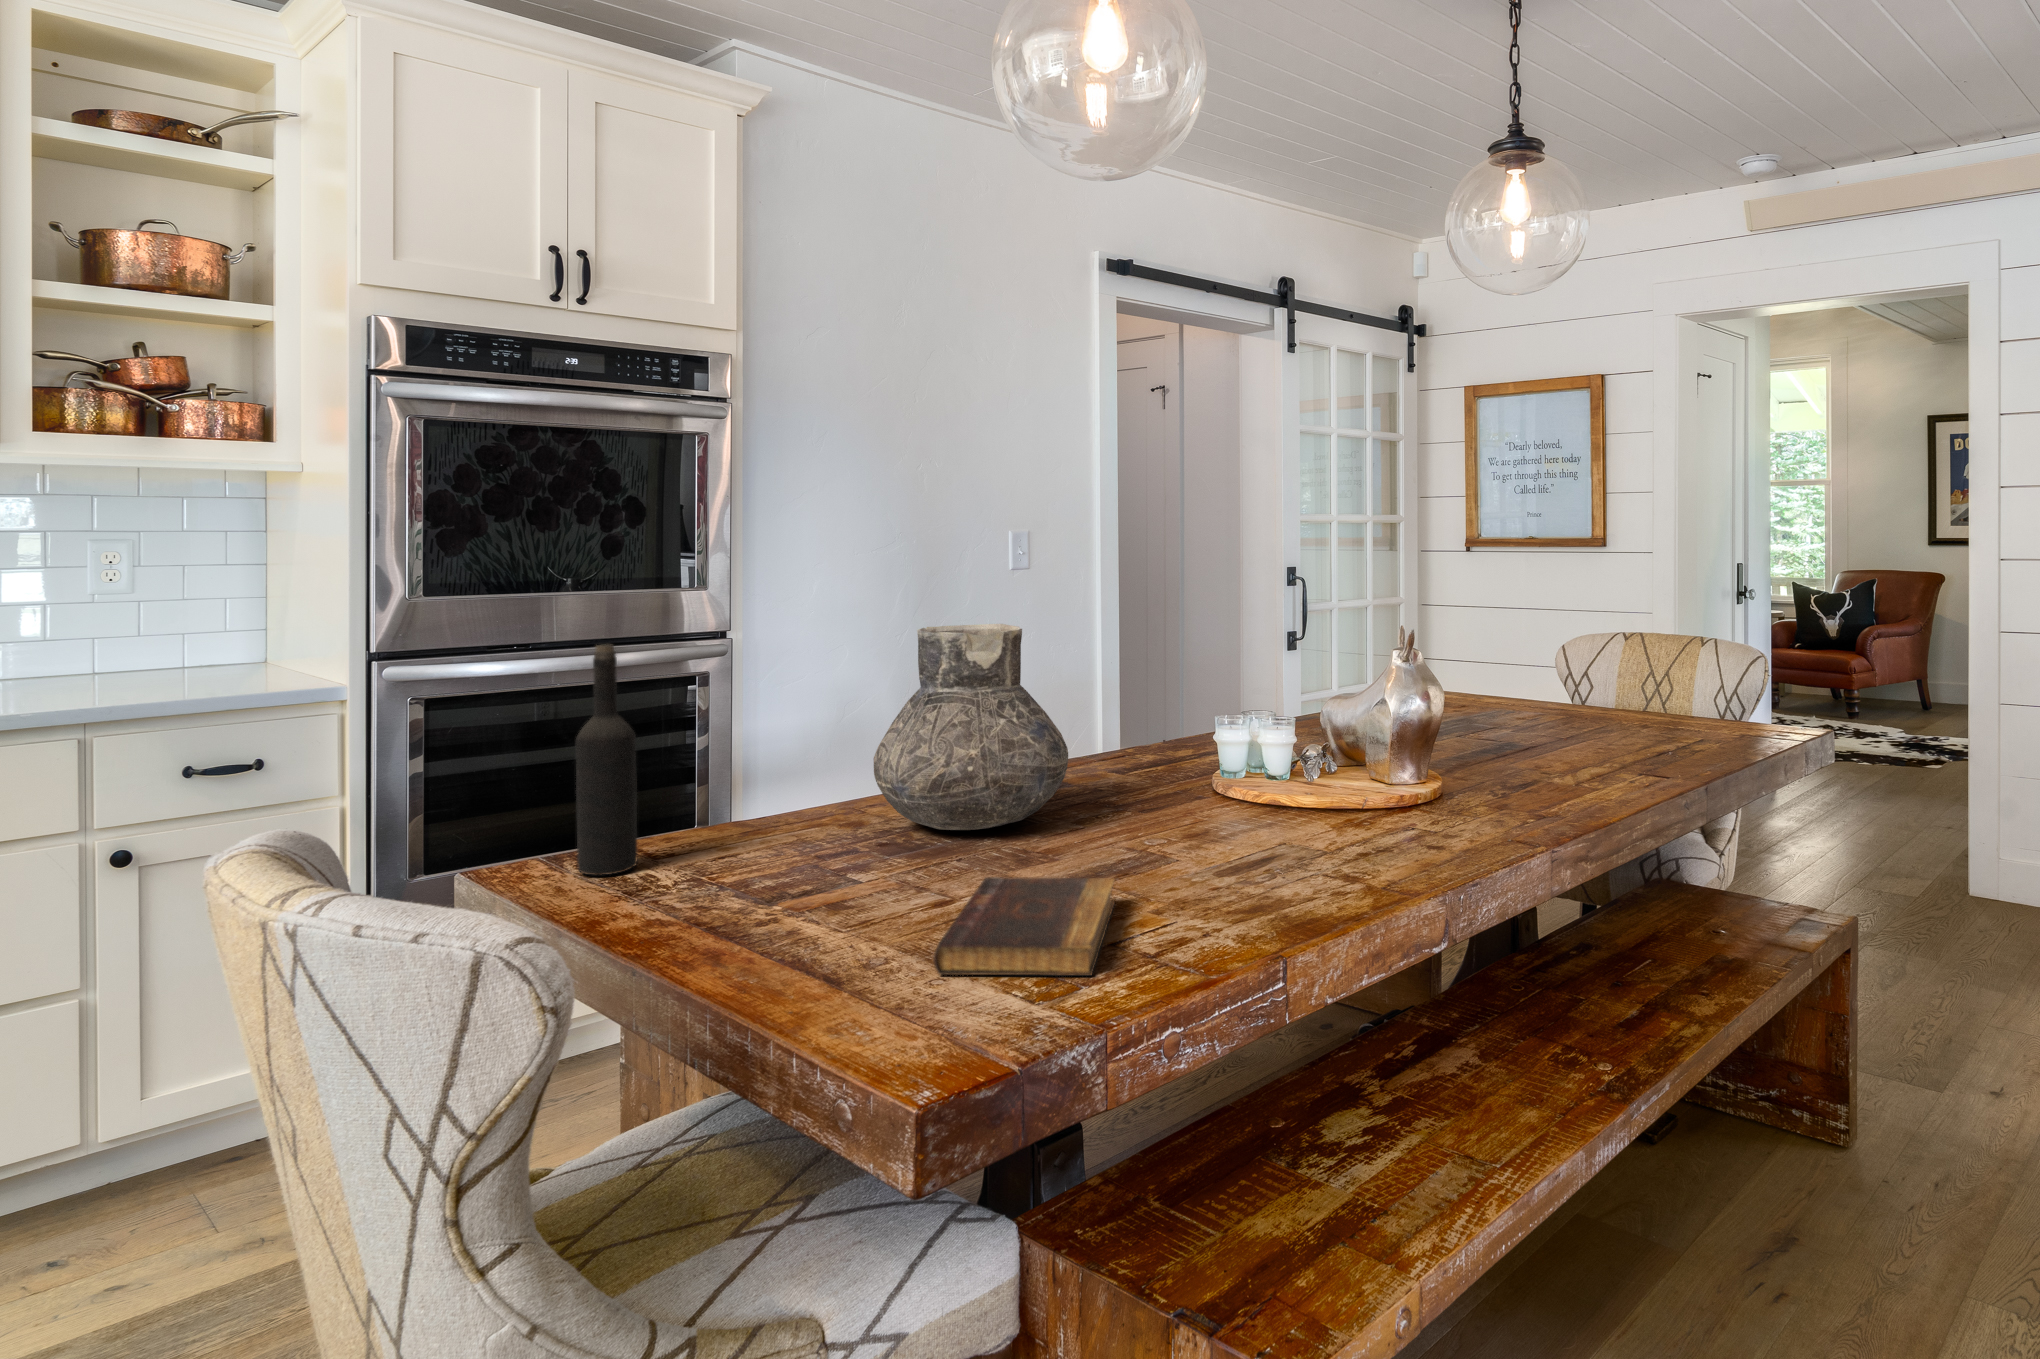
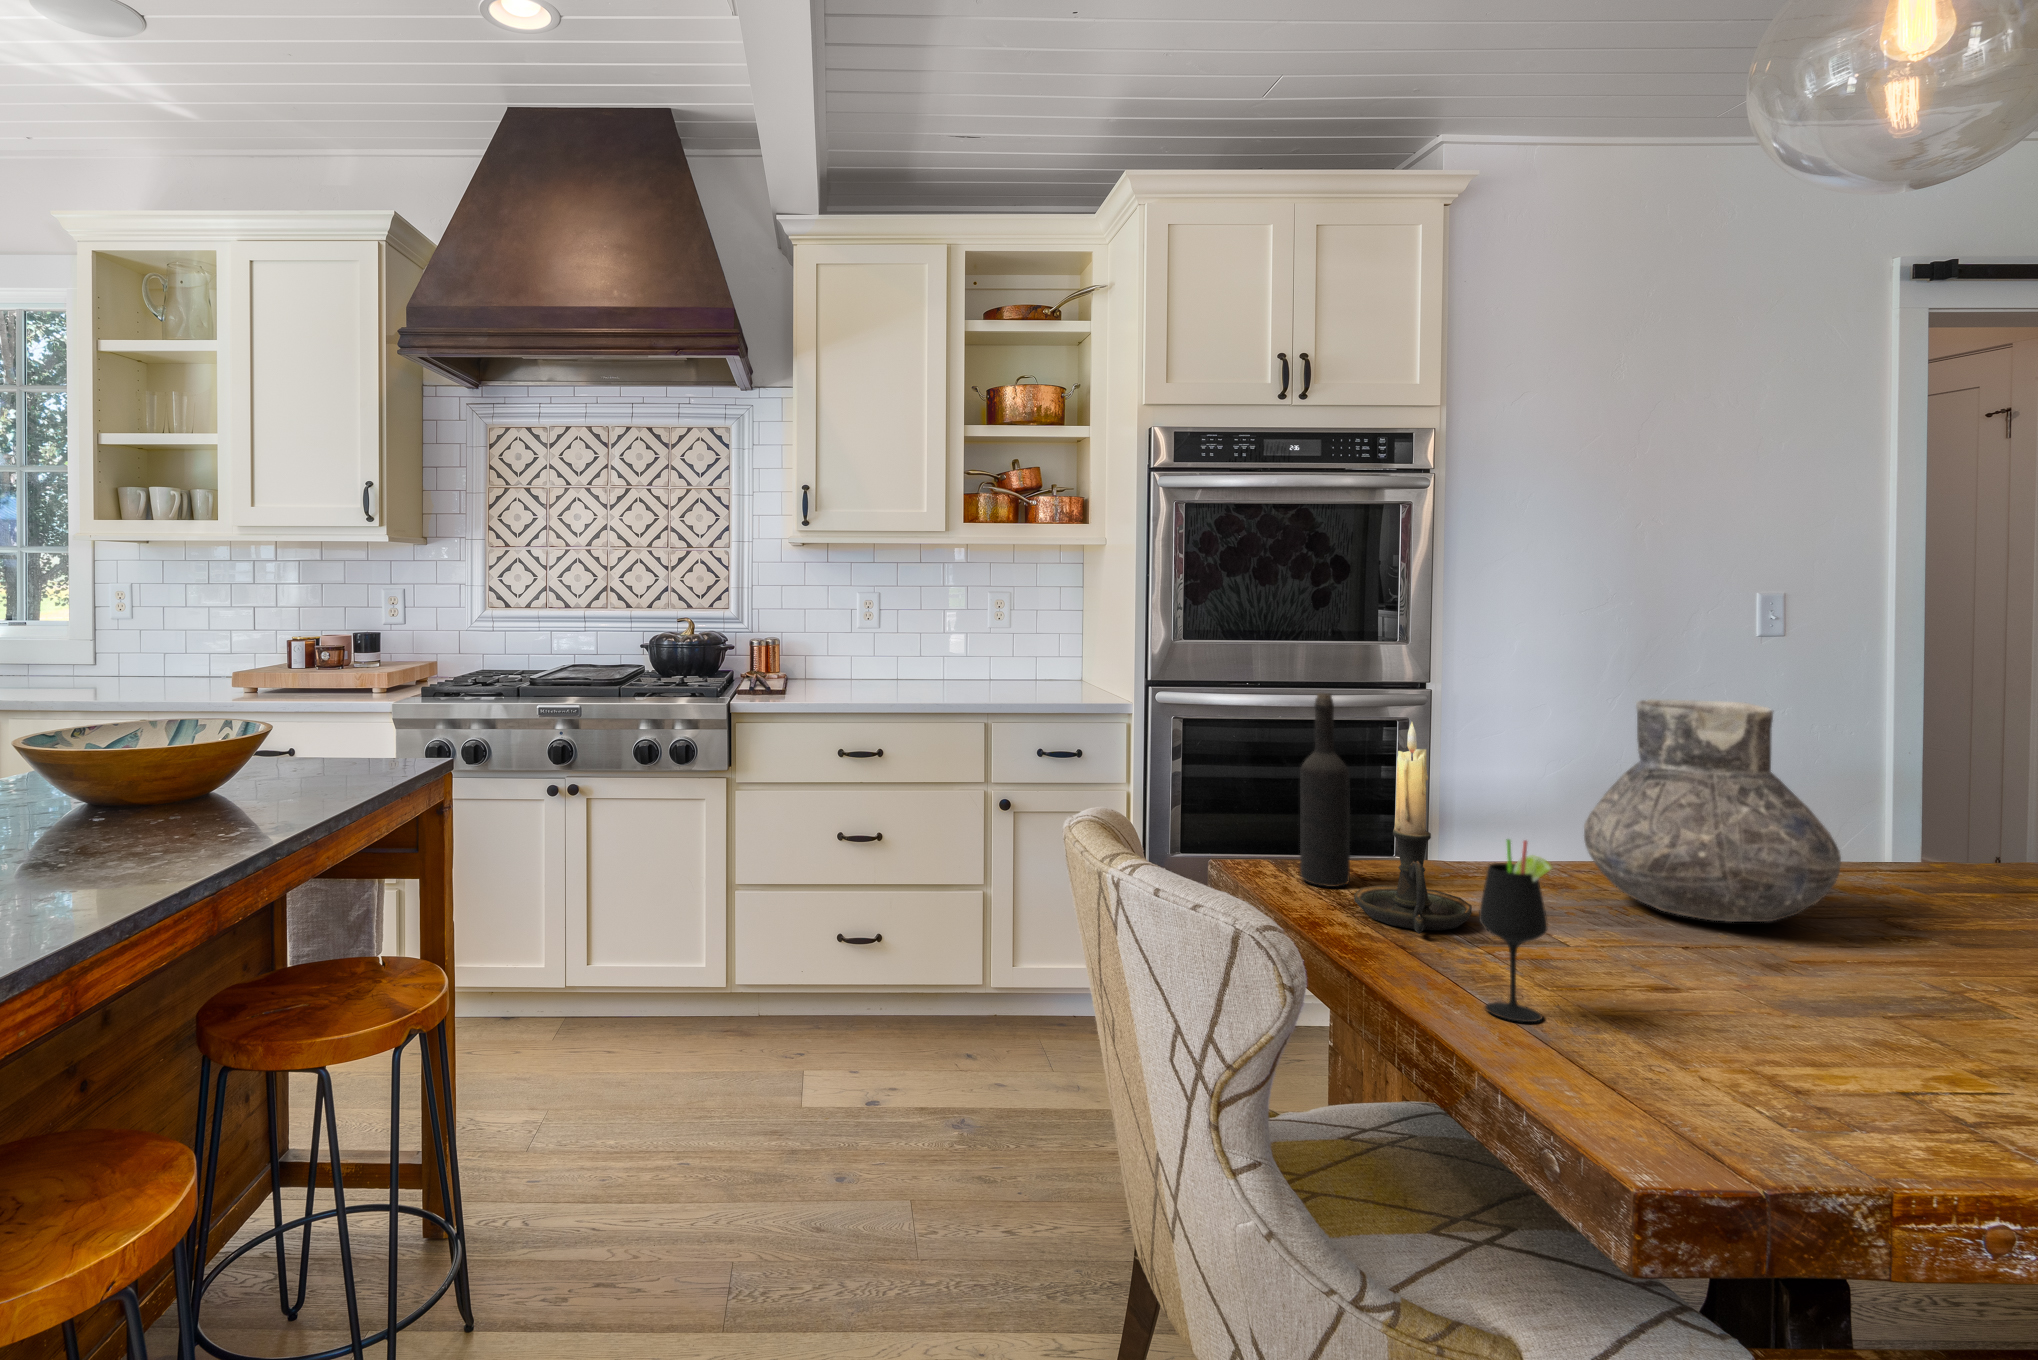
candle holder: none [642,667,769,905] -> present [1354,722,1472,934]
wine glass: none [775,778,846,974] -> present [1479,839,1552,1022]
book: present [933,877,1115,976] -> none [1651,975,1908,1120]

